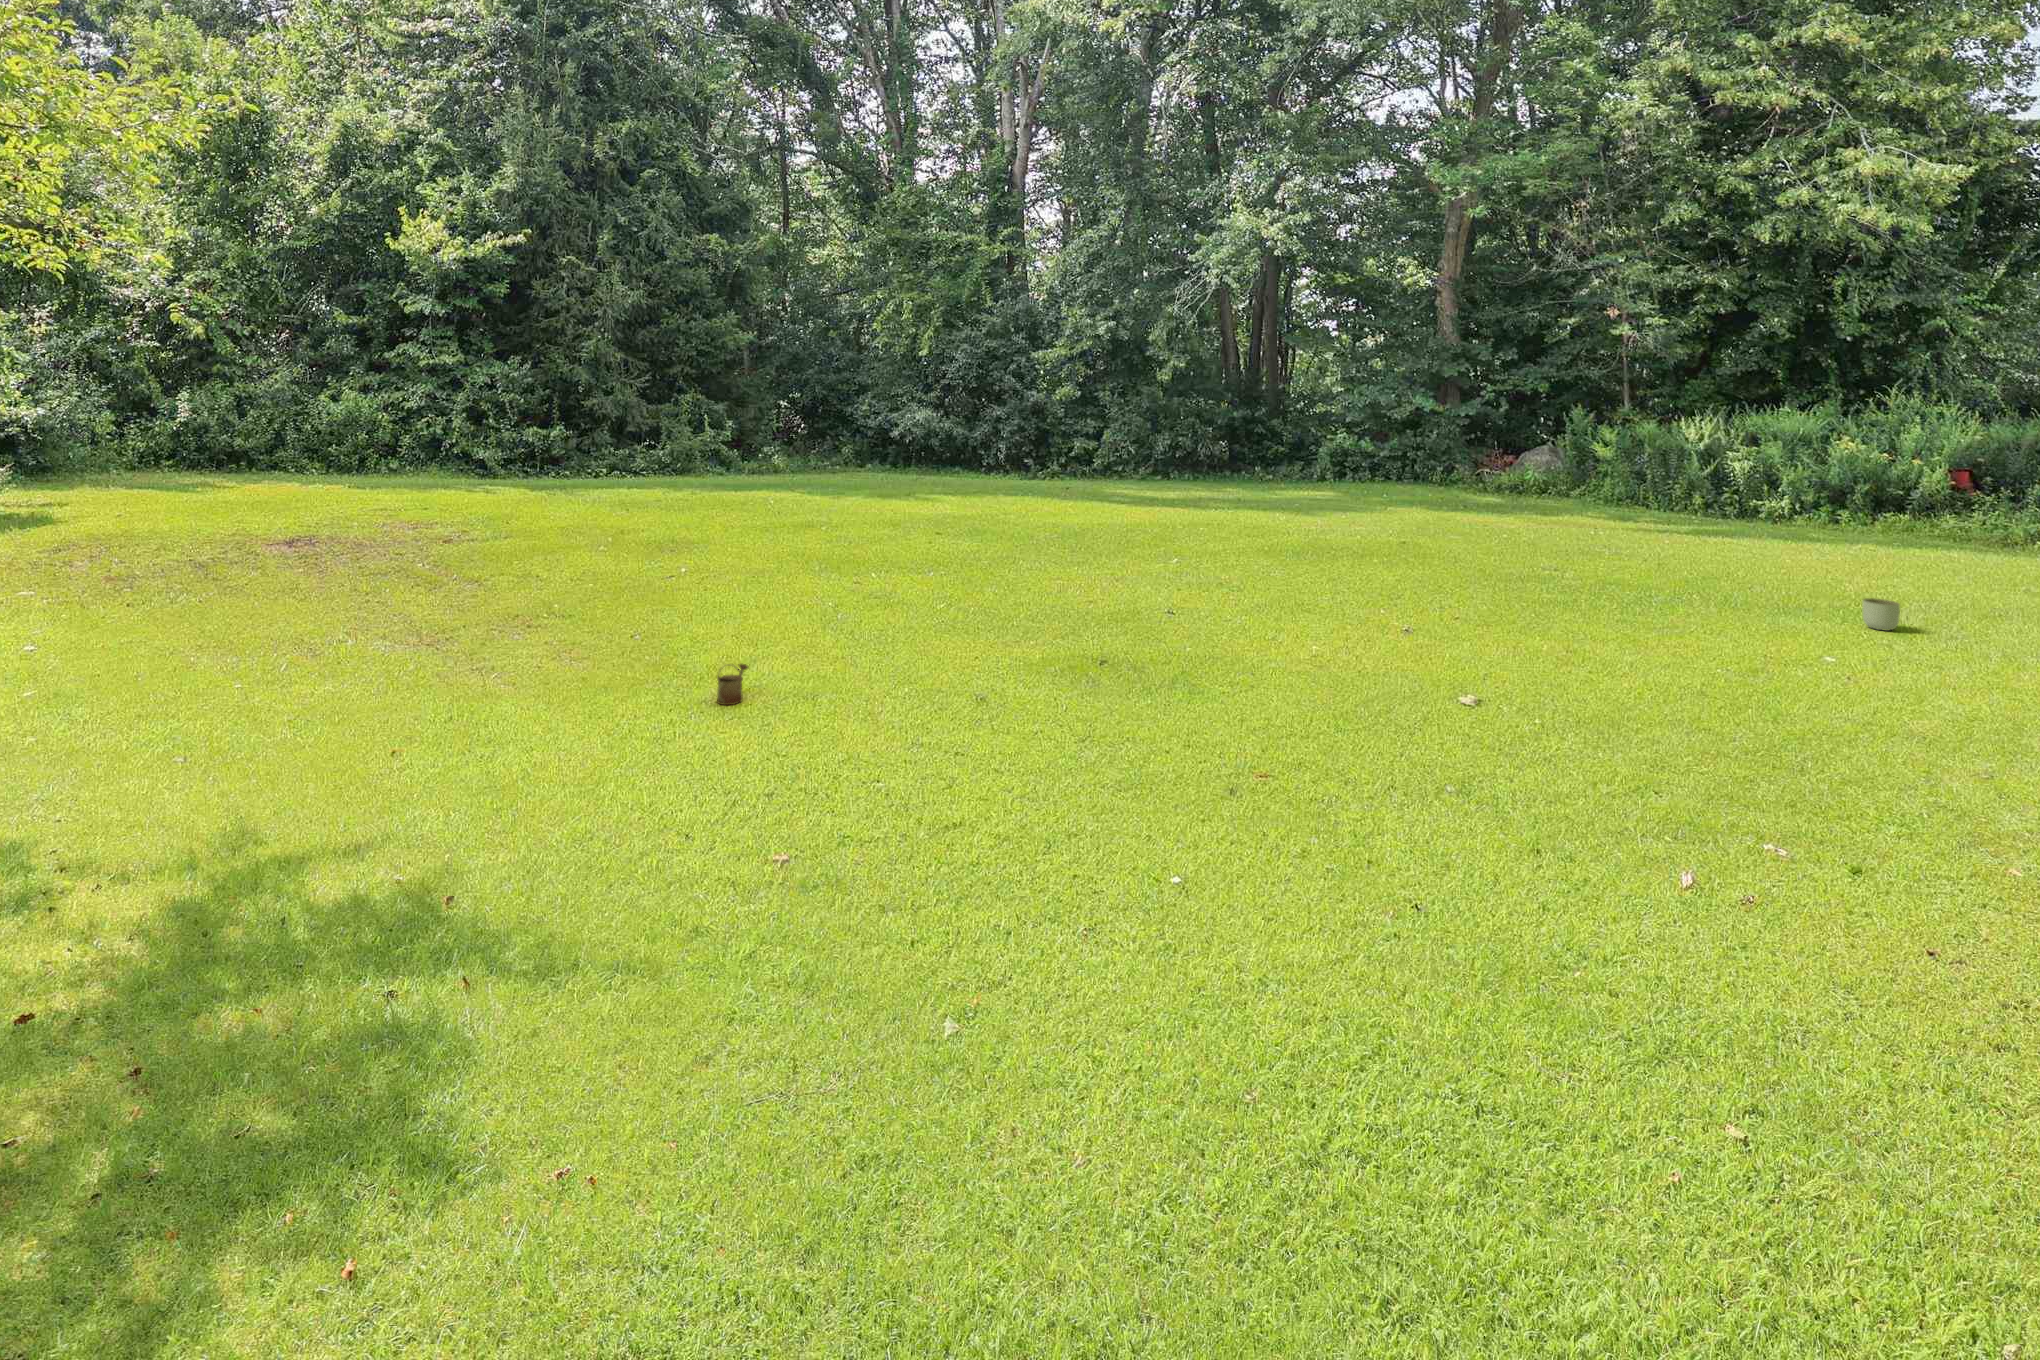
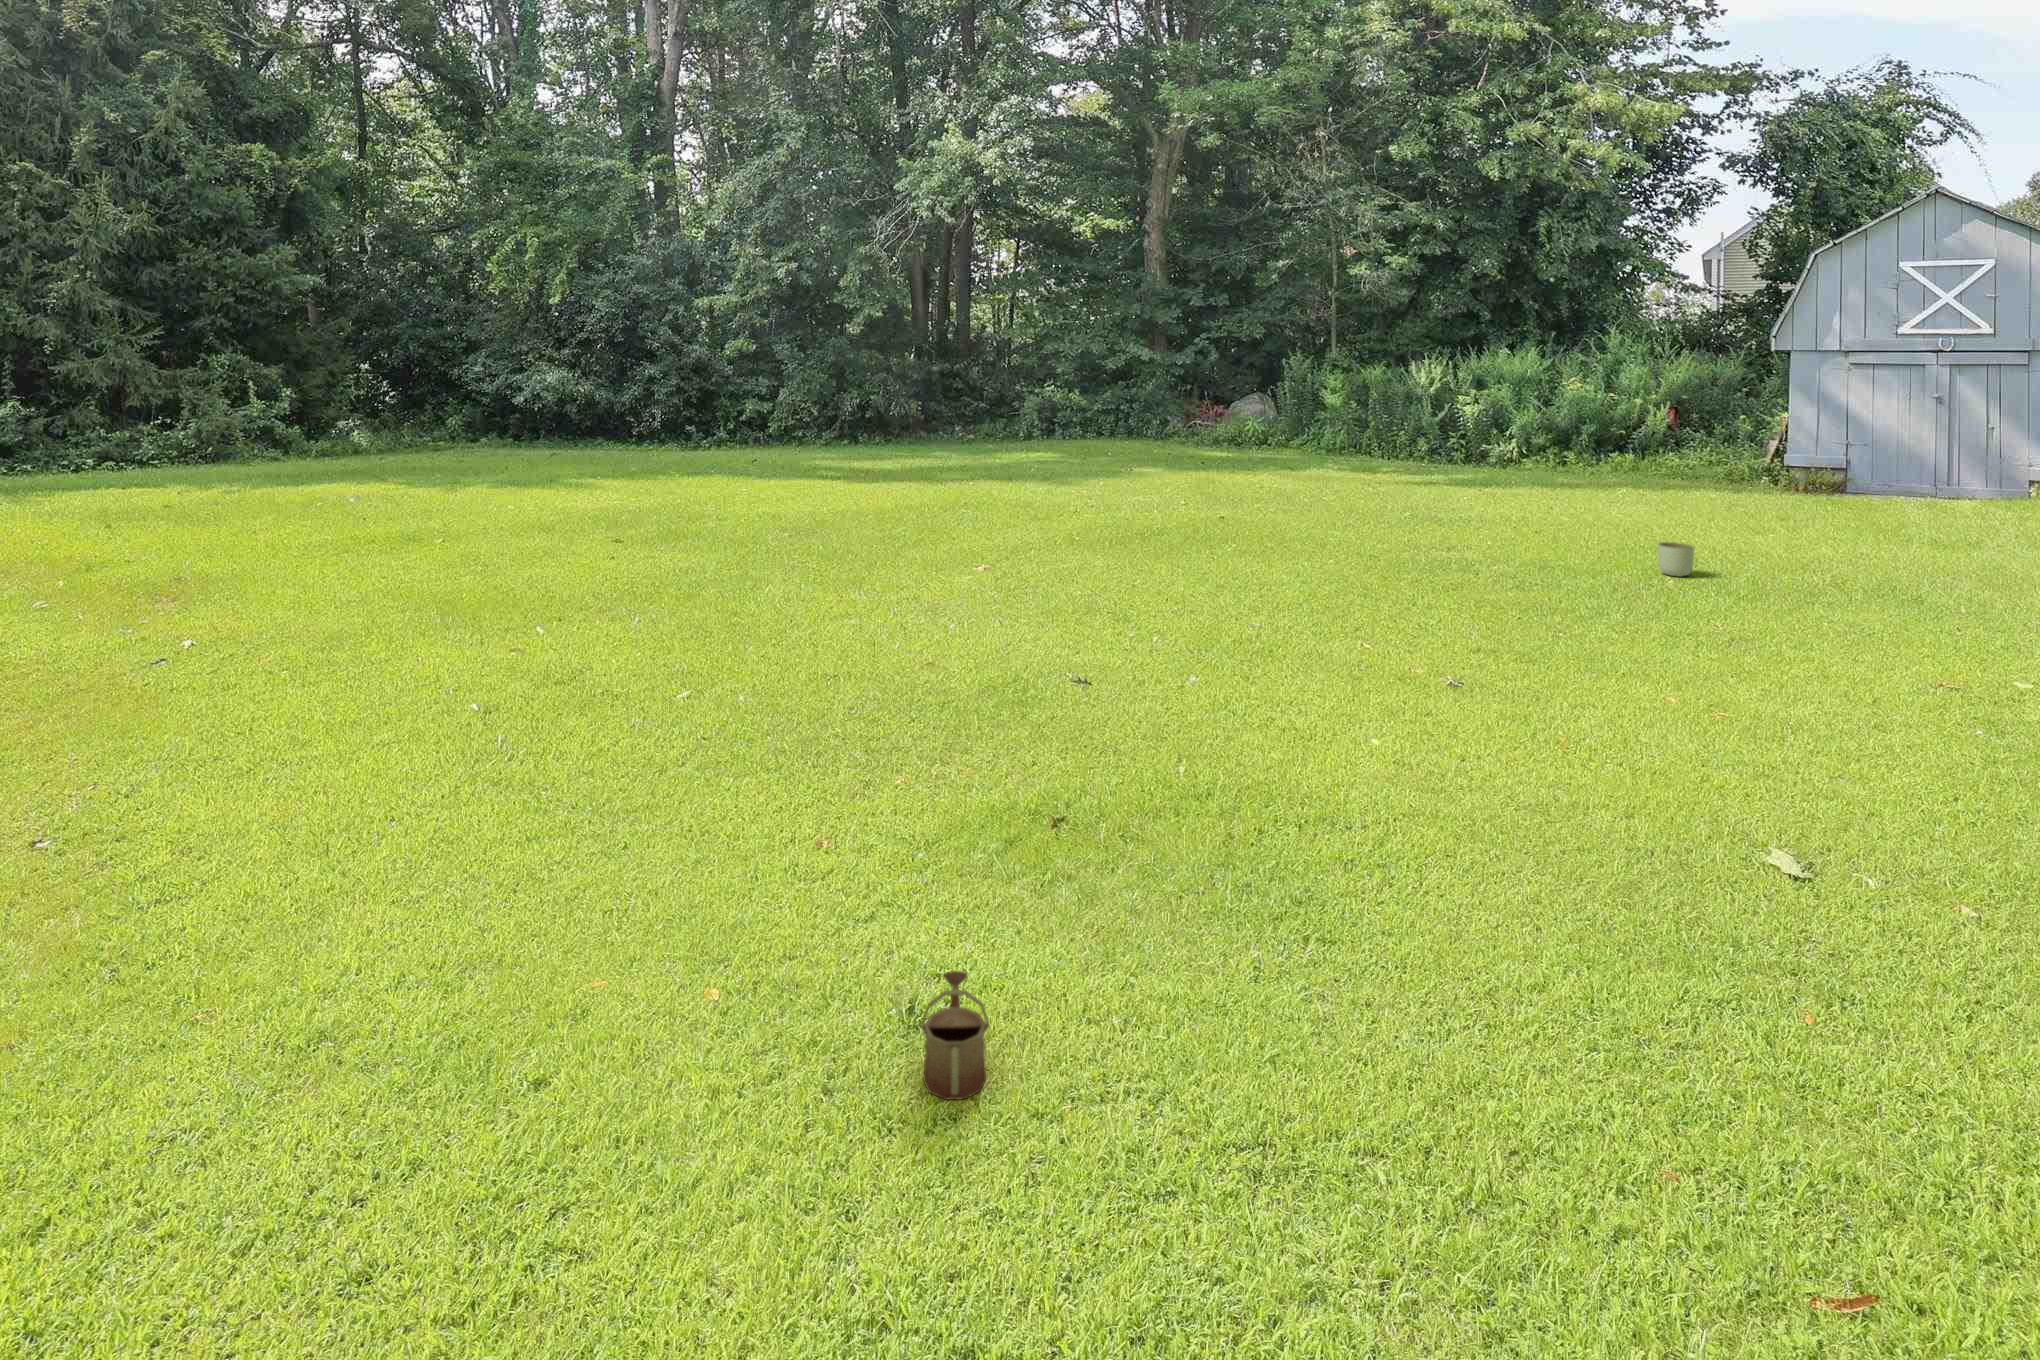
watering can: present [717,664,748,705] -> present [920,971,990,1100]

